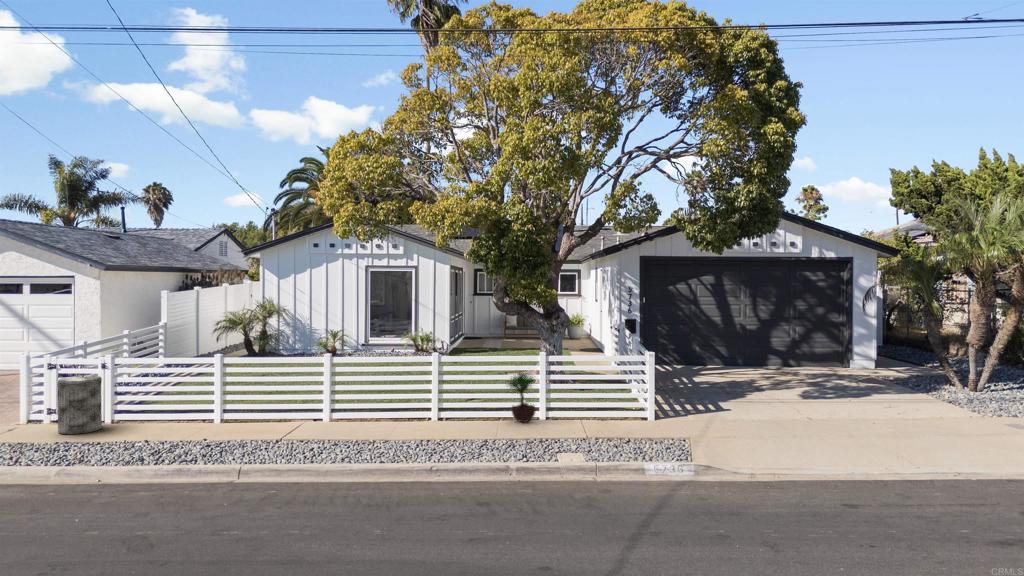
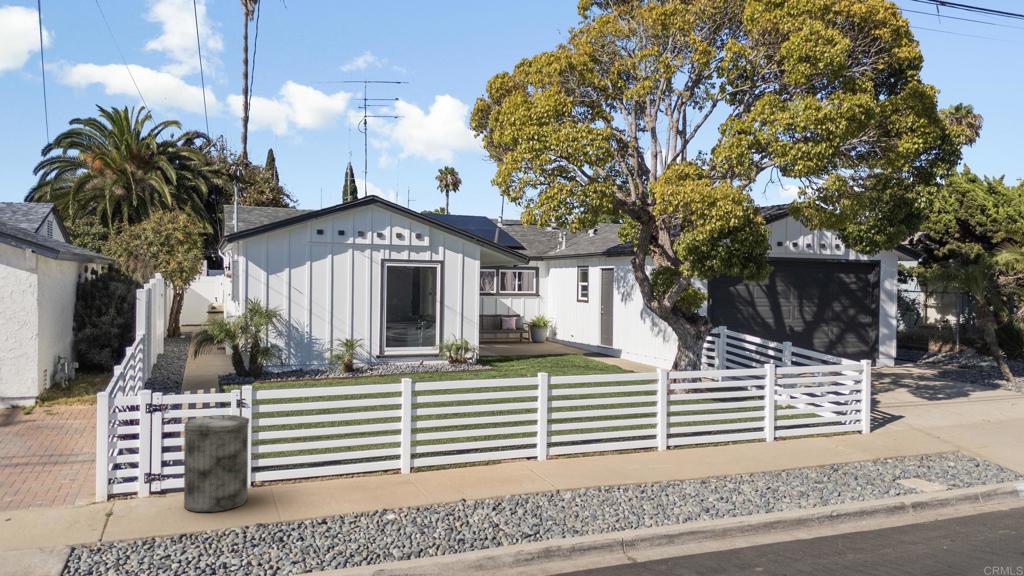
potted tree: present [508,372,535,422] -> none [751,379,790,444]

